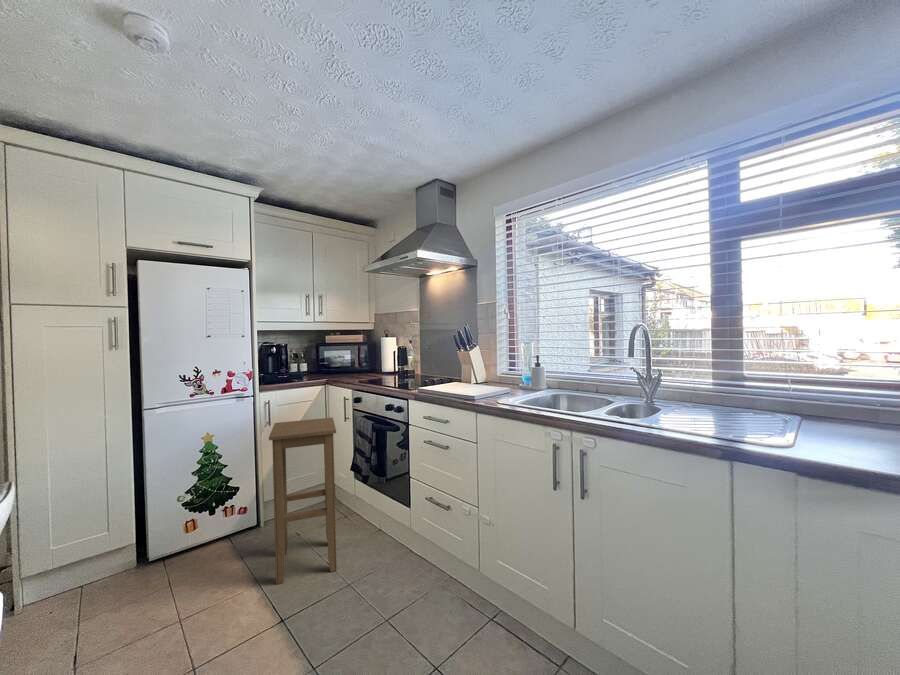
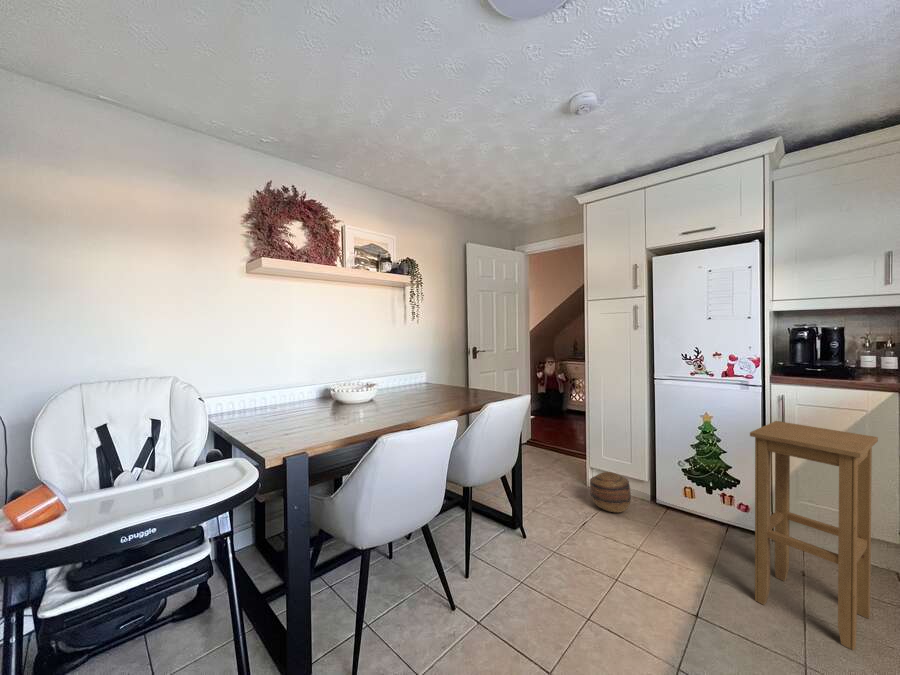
basket: none [48,548,122,611] -> present [590,472,631,512]

